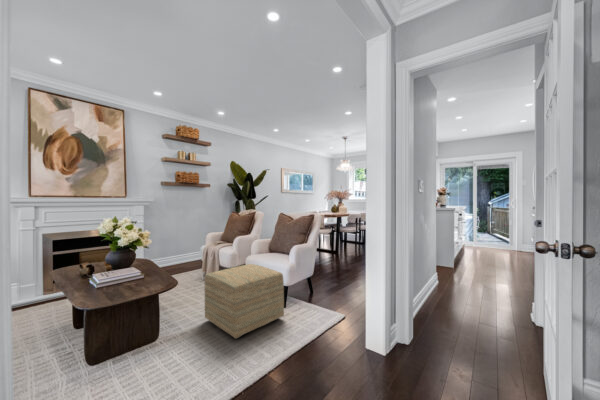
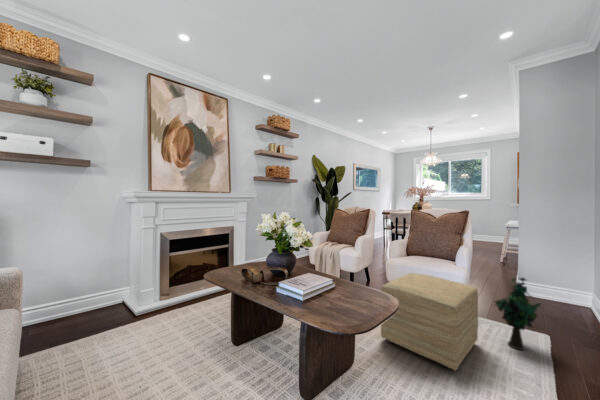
decorative plant: none [299,264,330,323] -> present [495,278,540,350]

